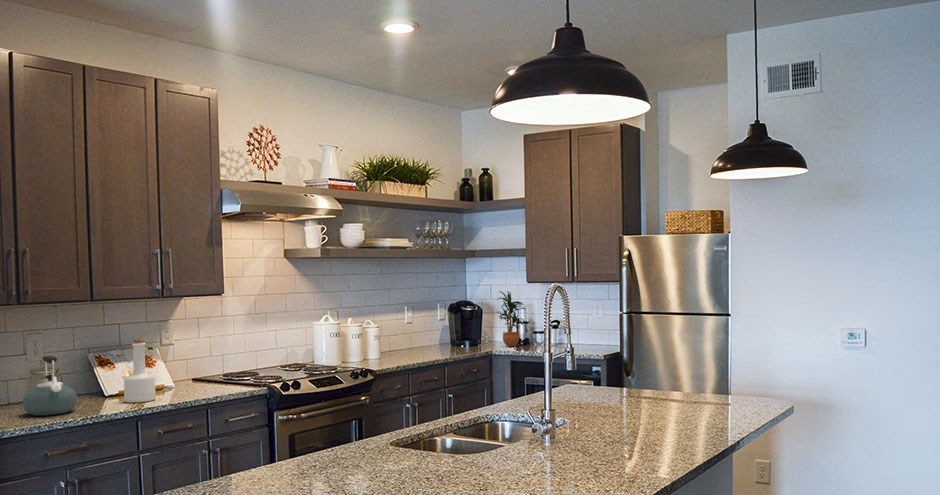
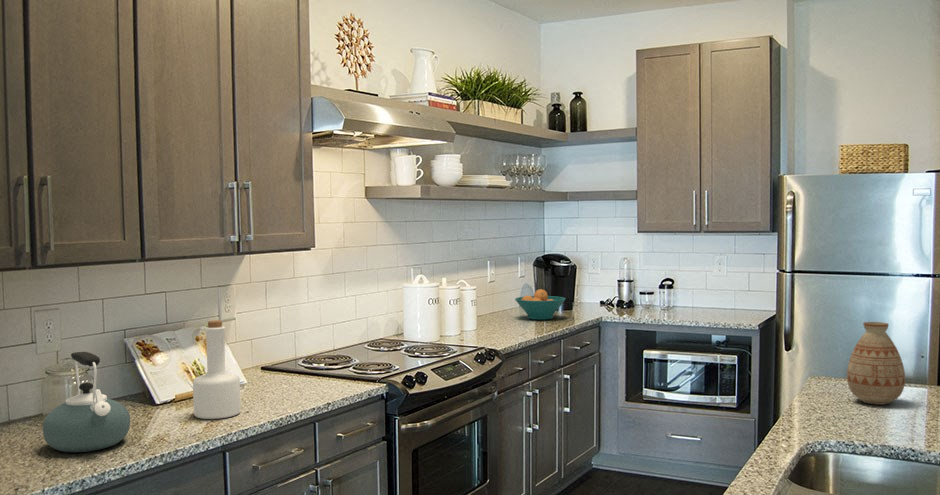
potted plant: present [497,291,526,346] -> none [599,243,640,312]
fruit bowl: none [420,328,460,352] -> present [515,289,566,320]
vase: none [567,335,603,392] -> present [847,322,905,405]

